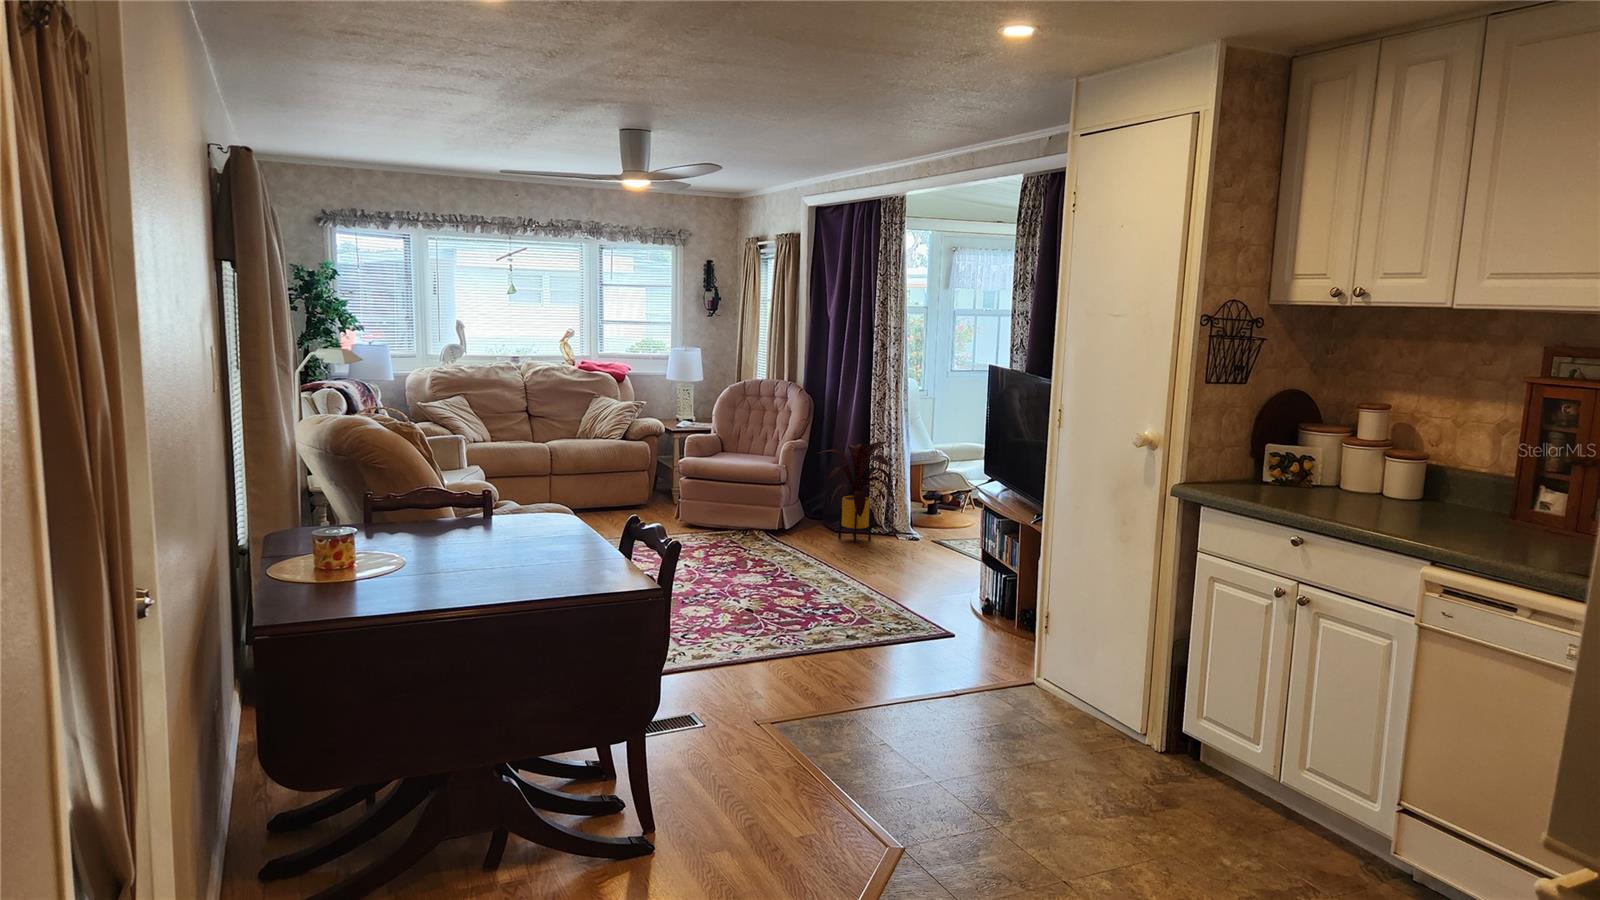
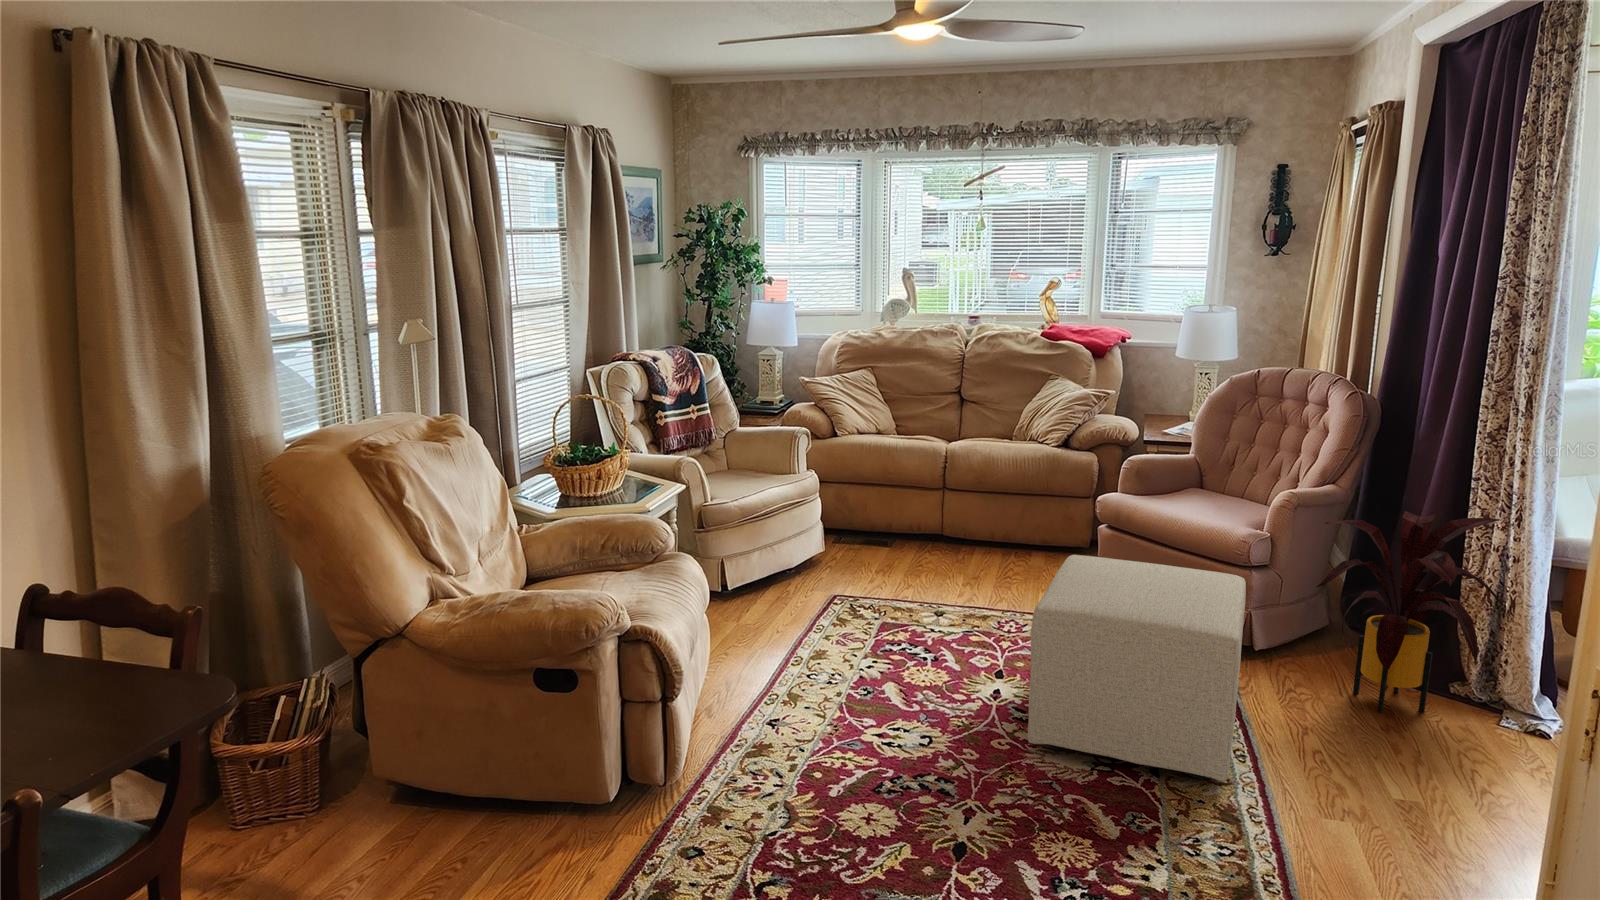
ottoman: none [711,478,828,576] -> present [1028,555,1246,781]

